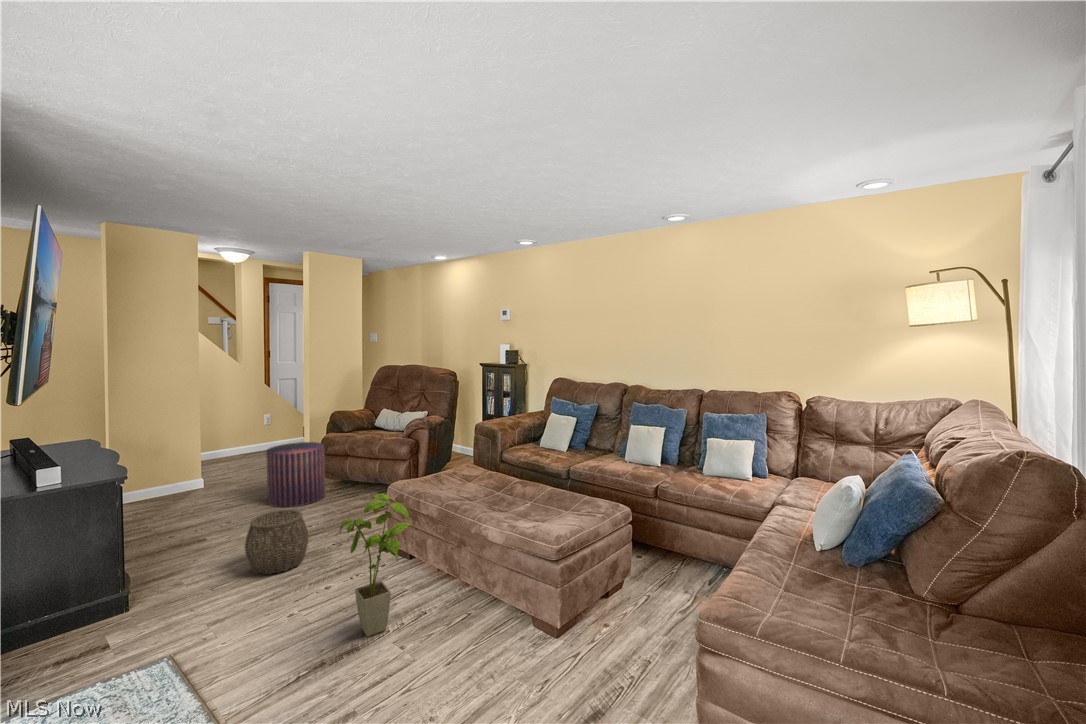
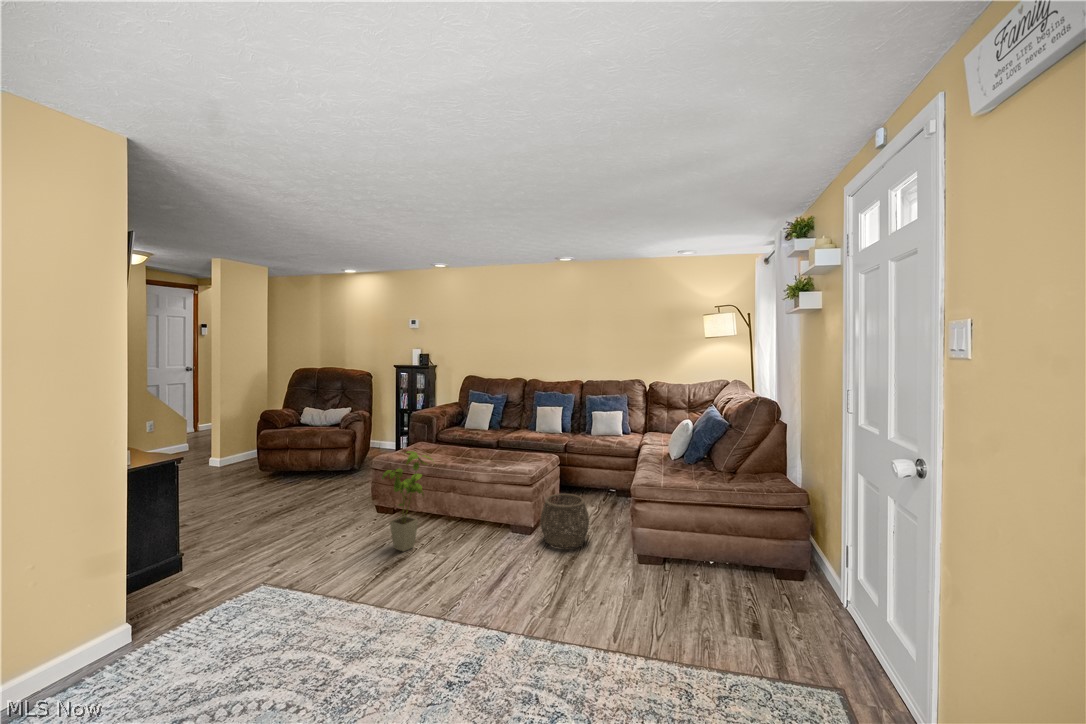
pouf: present [266,442,325,507] -> none [211,438,268,497]
woven basket: present [245,510,309,574] -> present [540,494,589,548]

